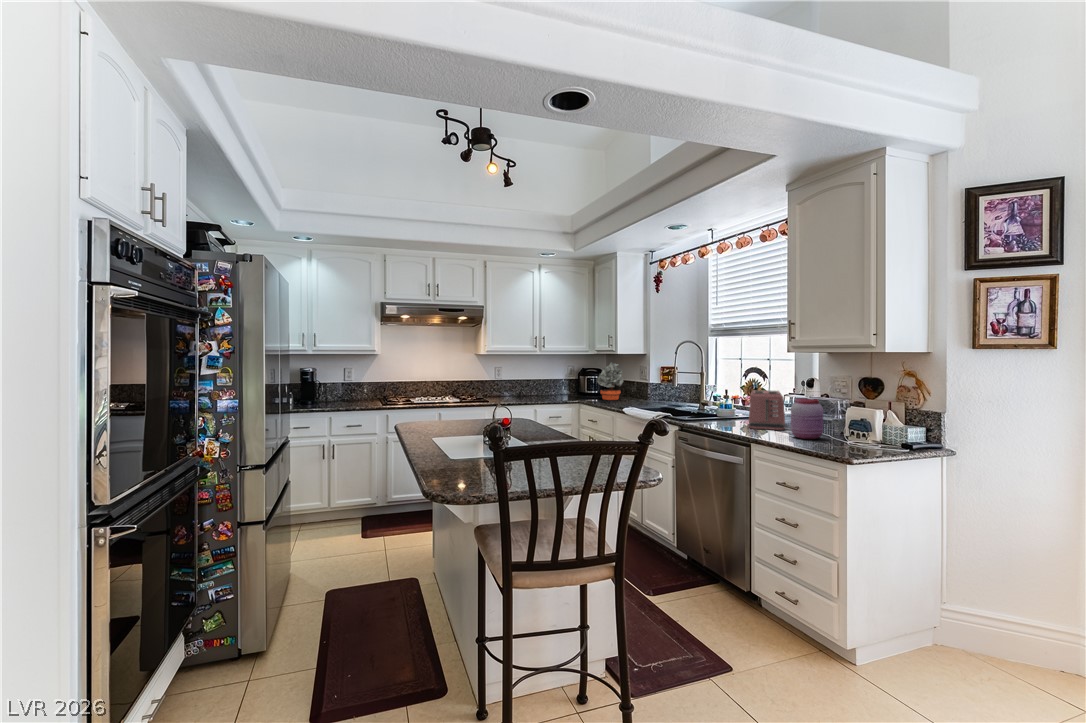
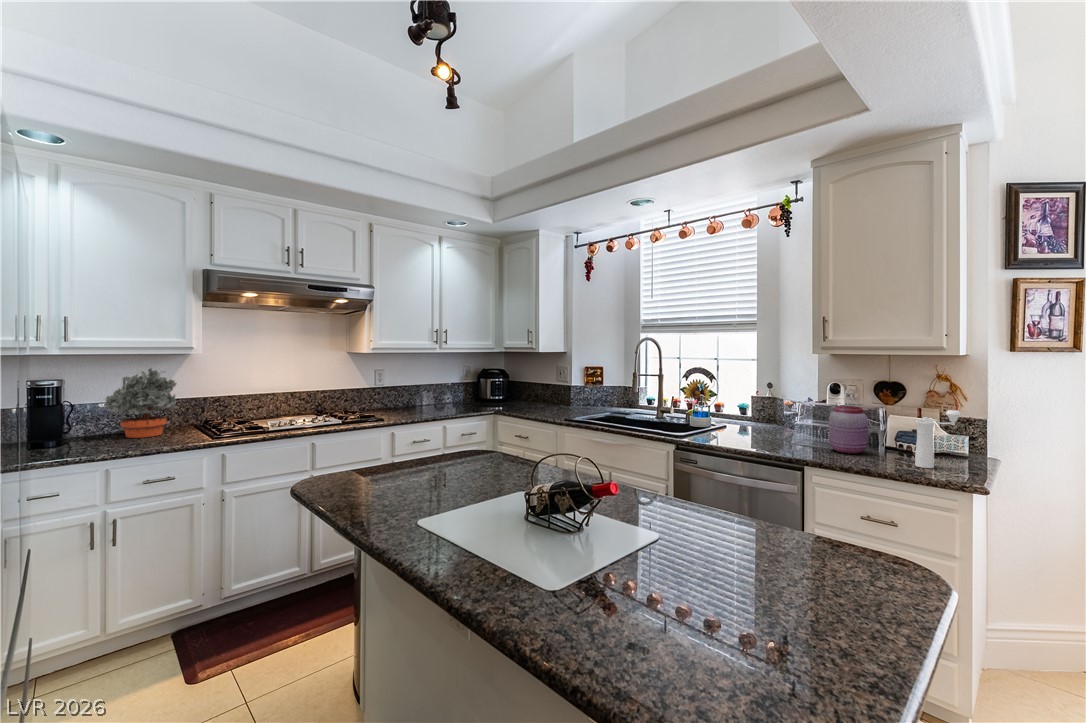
potted plant: present [597,362,624,400] -> present [104,368,176,438]
toaster: present [749,390,785,430] -> none [738,395,801,442]
pepper mill: none [837,401,881,451] -> present [915,410,961,468]

